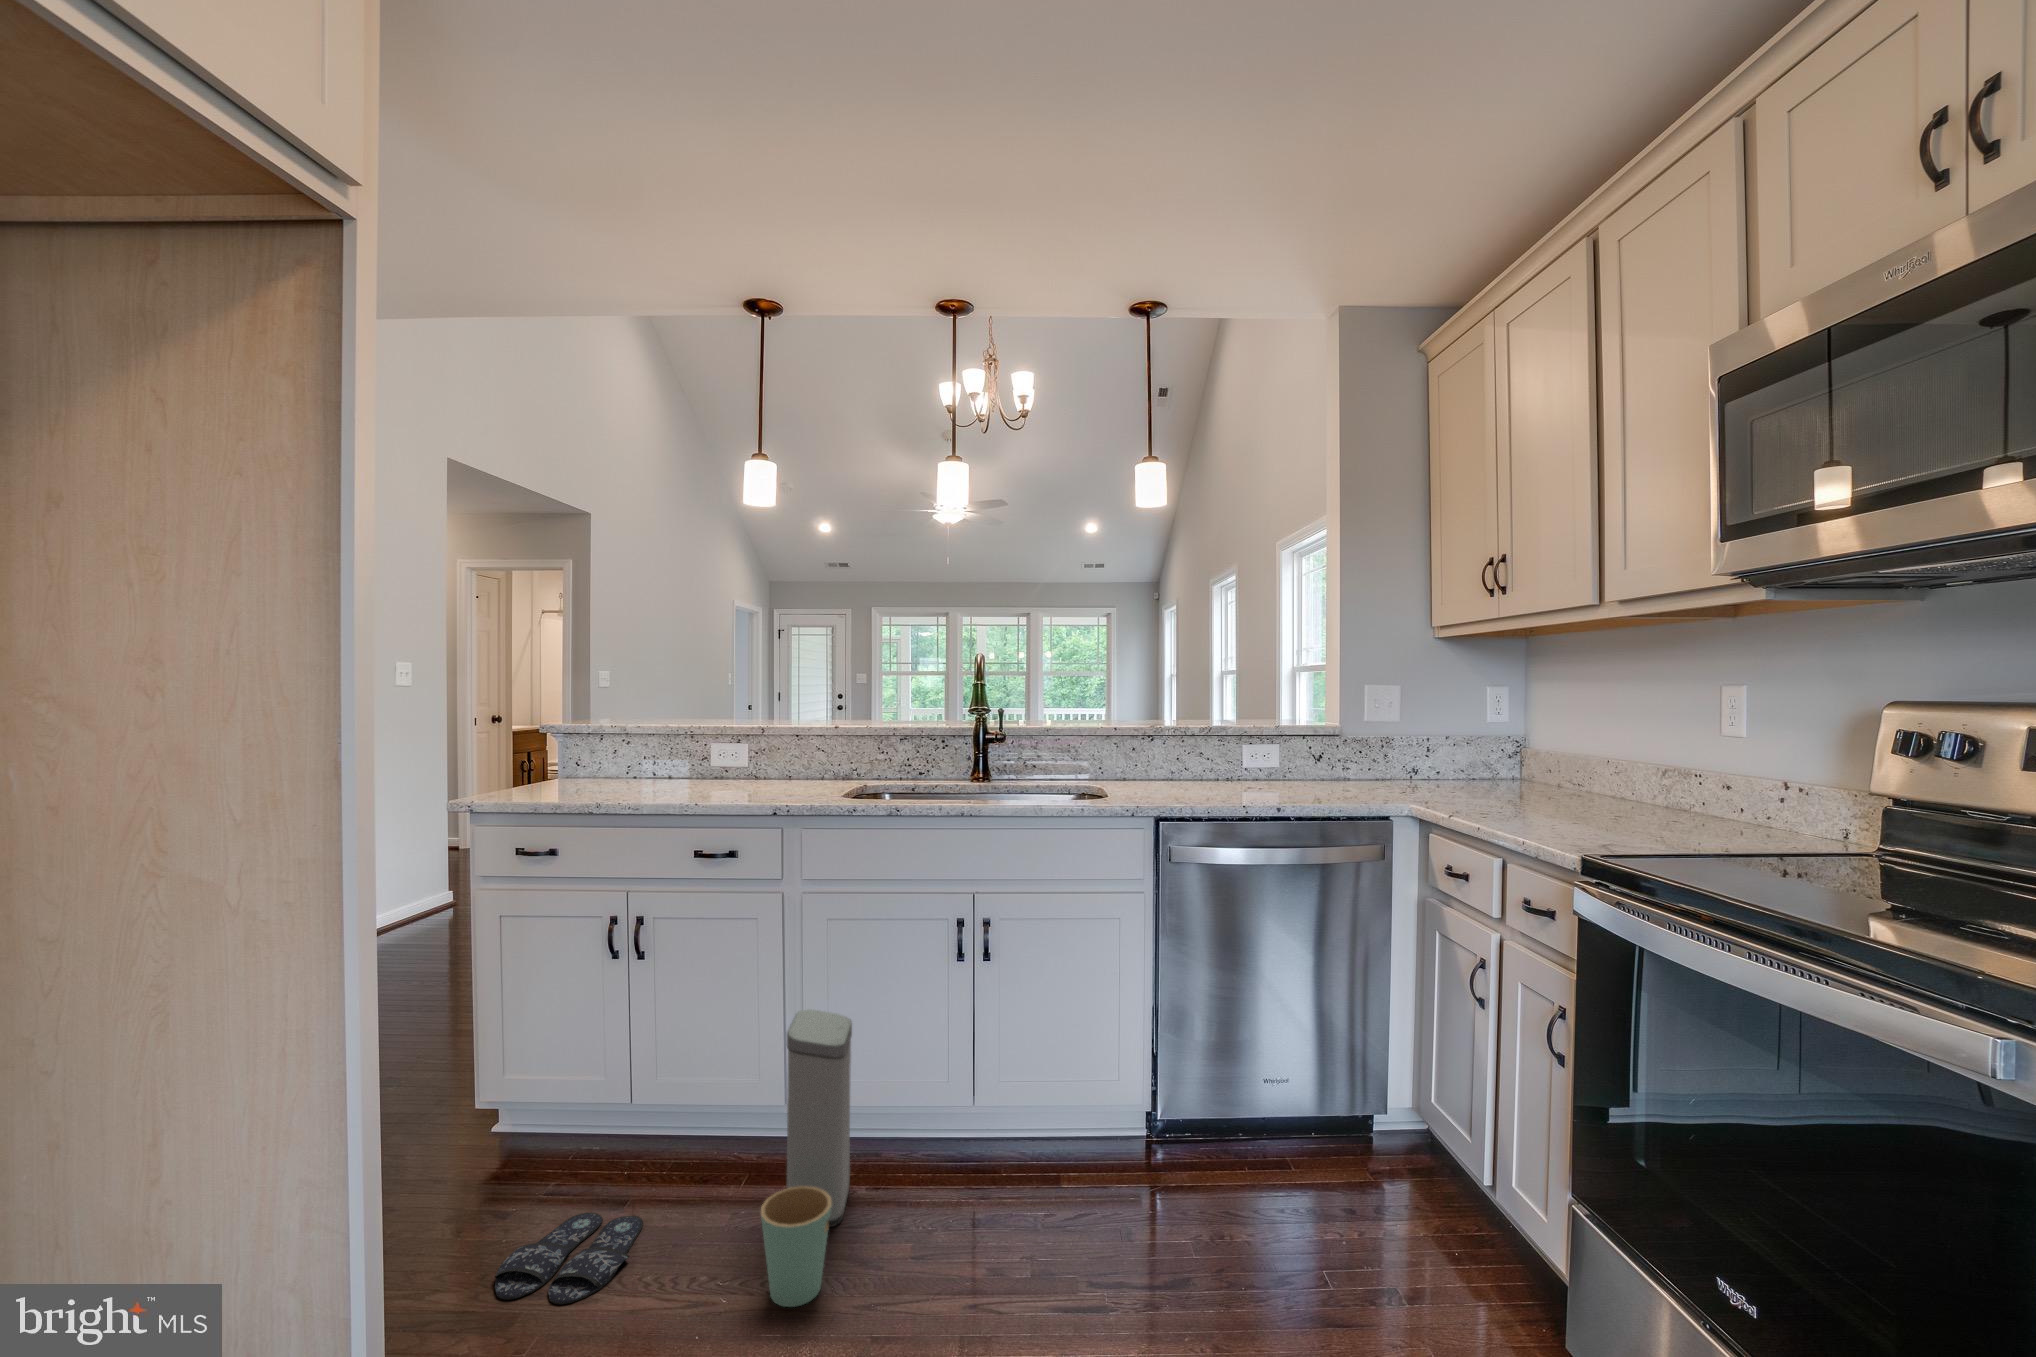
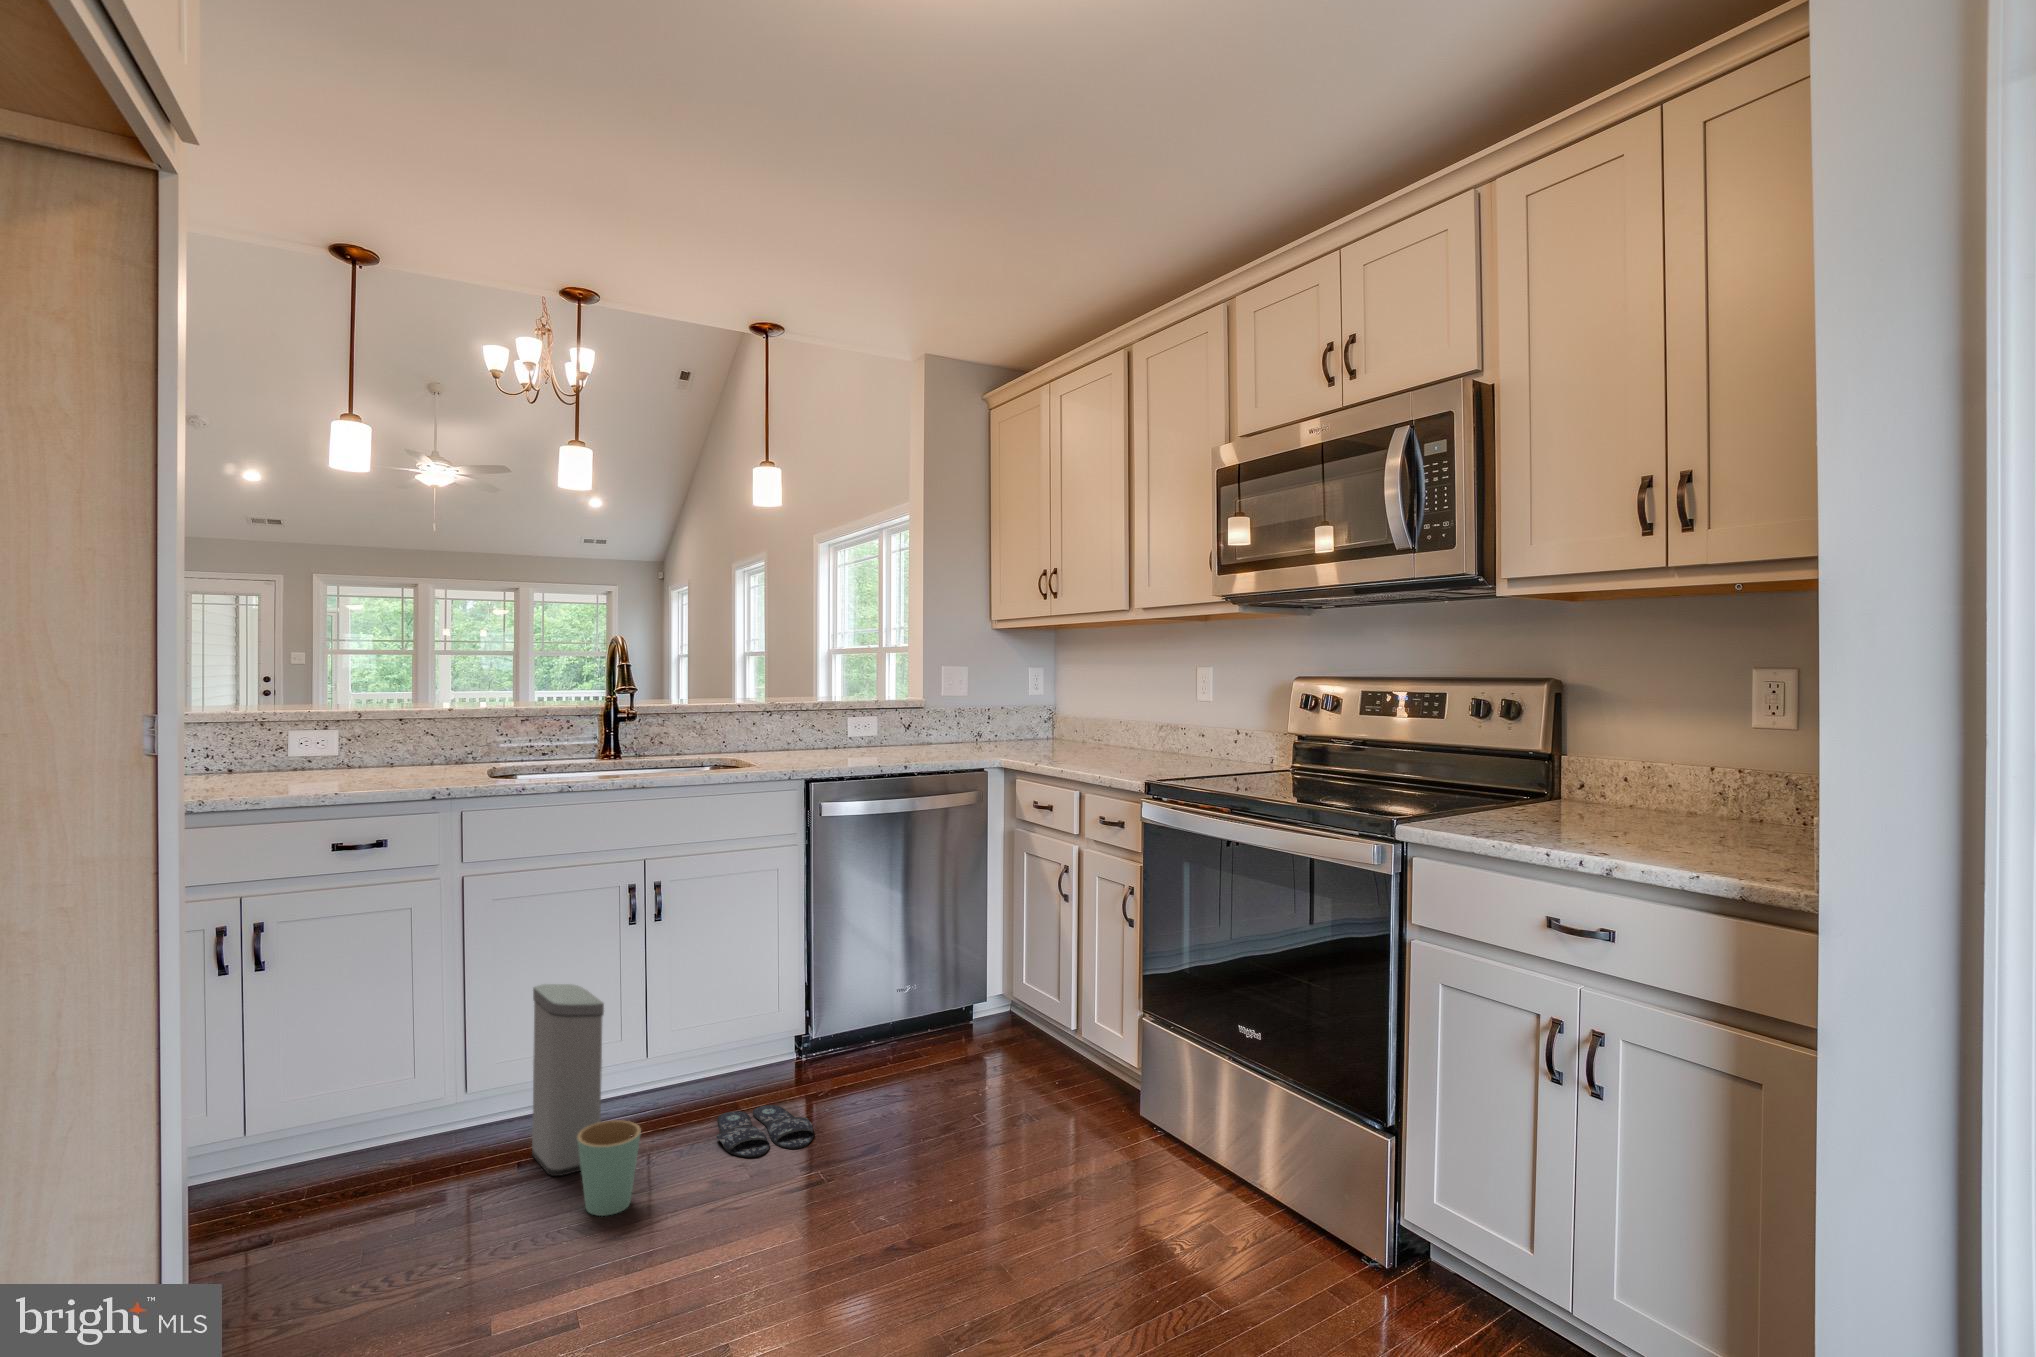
slippers: present [495,1213,643,1305] -> present [716,1105,814,1158]

